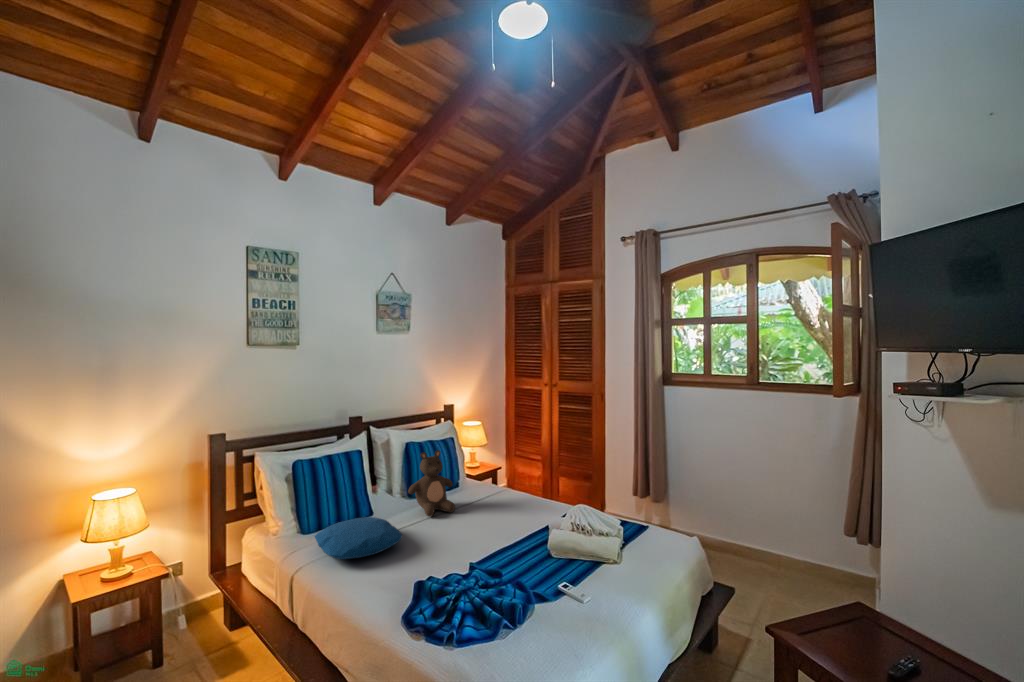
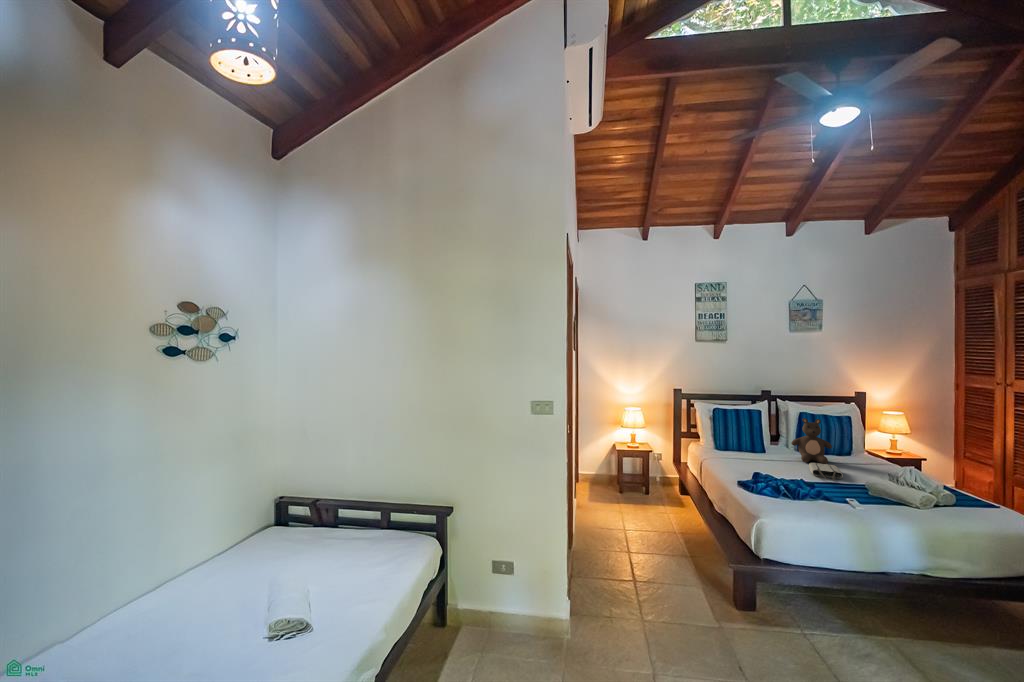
tote bag: none [442,513,491,546] -> present [809,463,843,481]
pillow: present [315,517,402,559] -> none [720,446,772,465]

